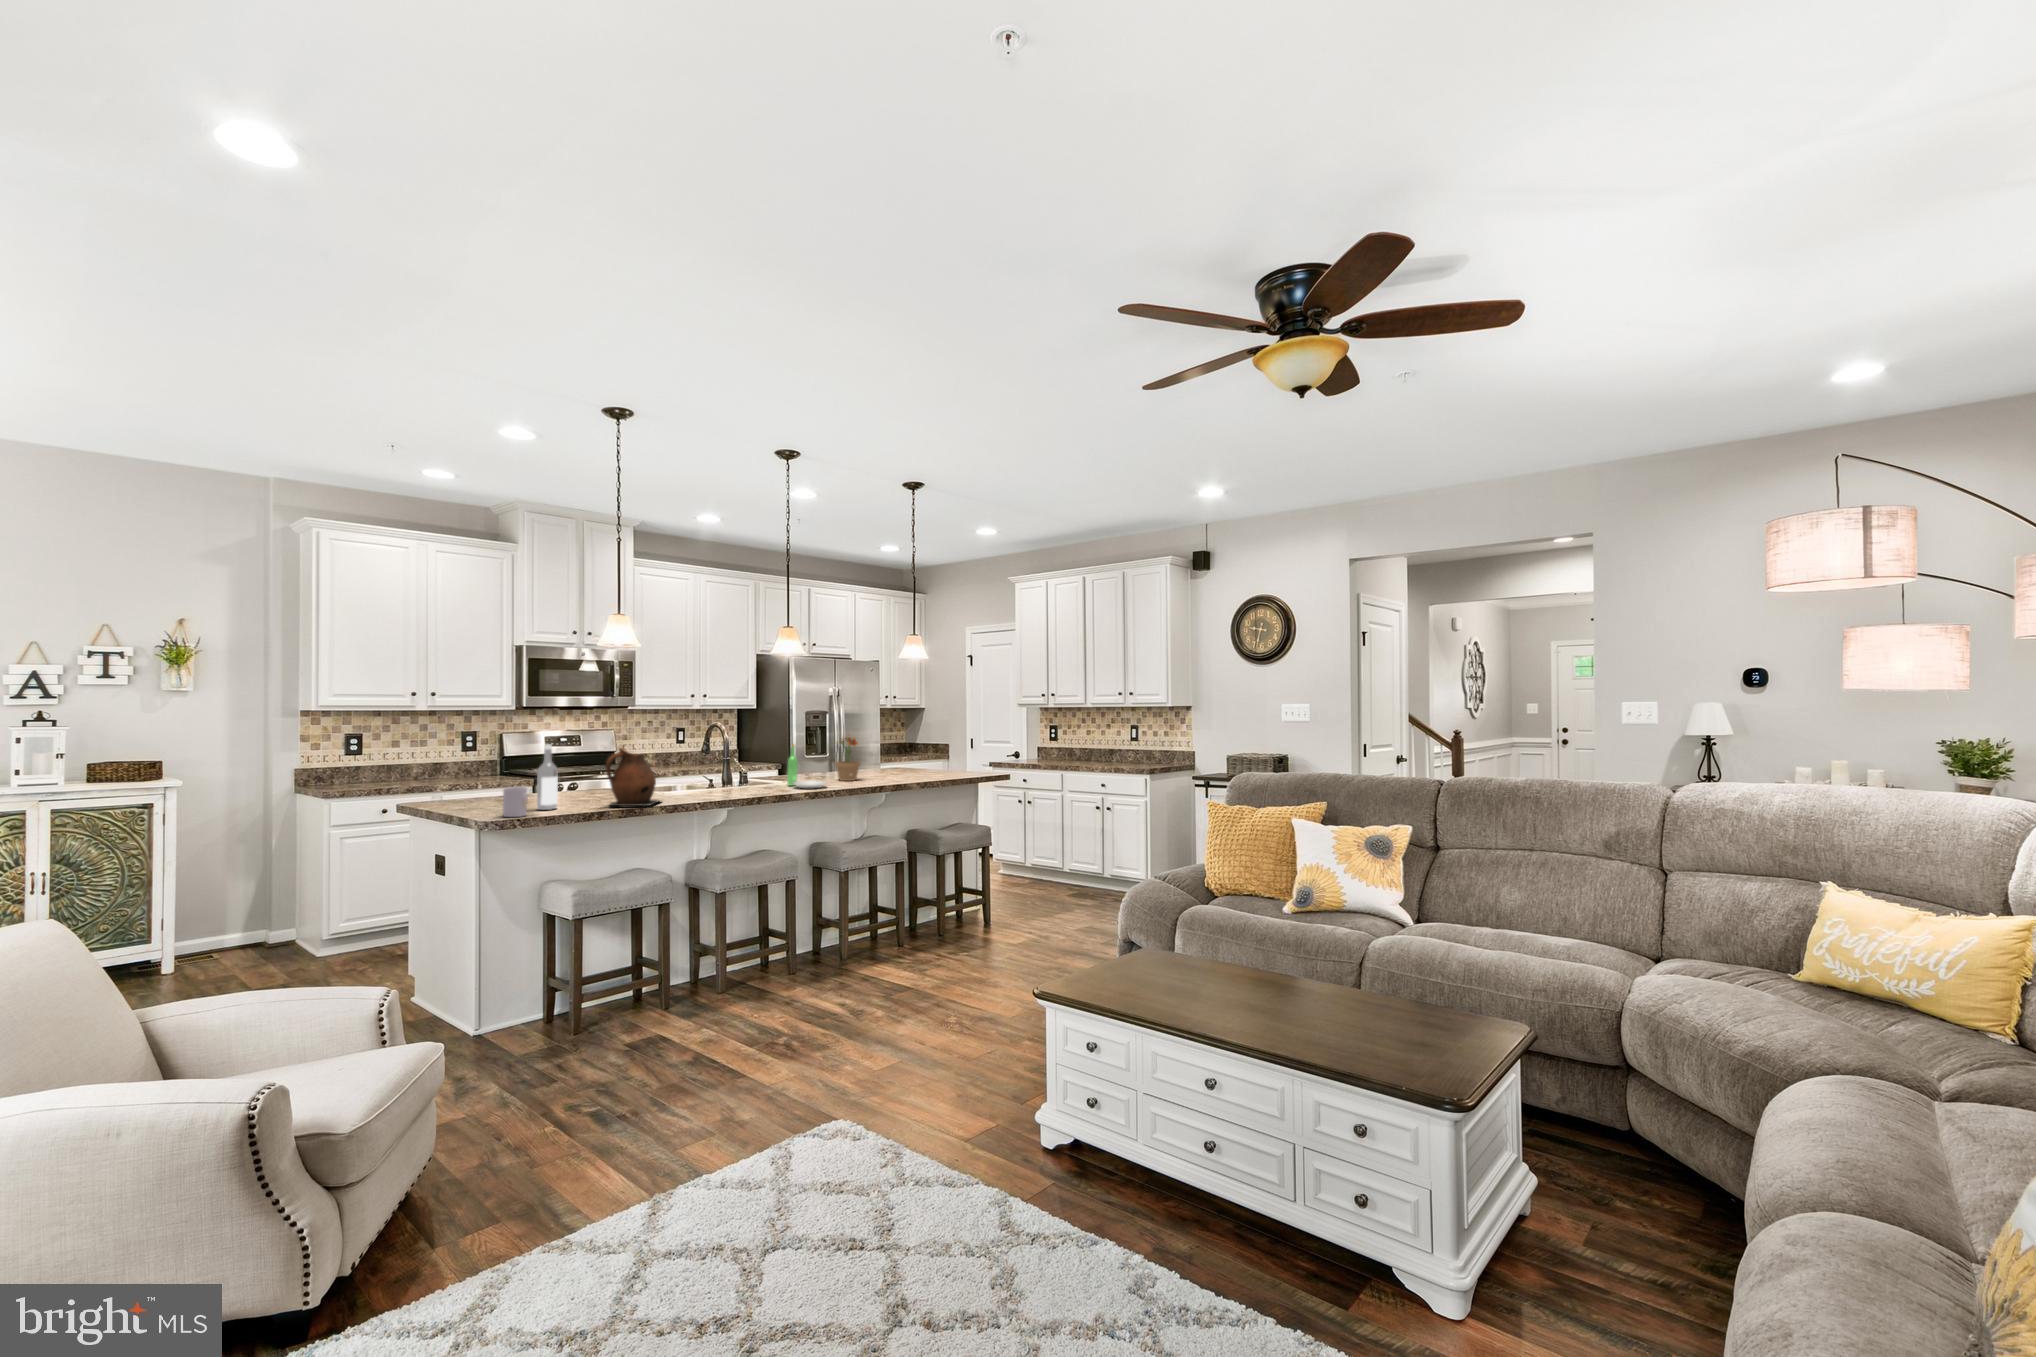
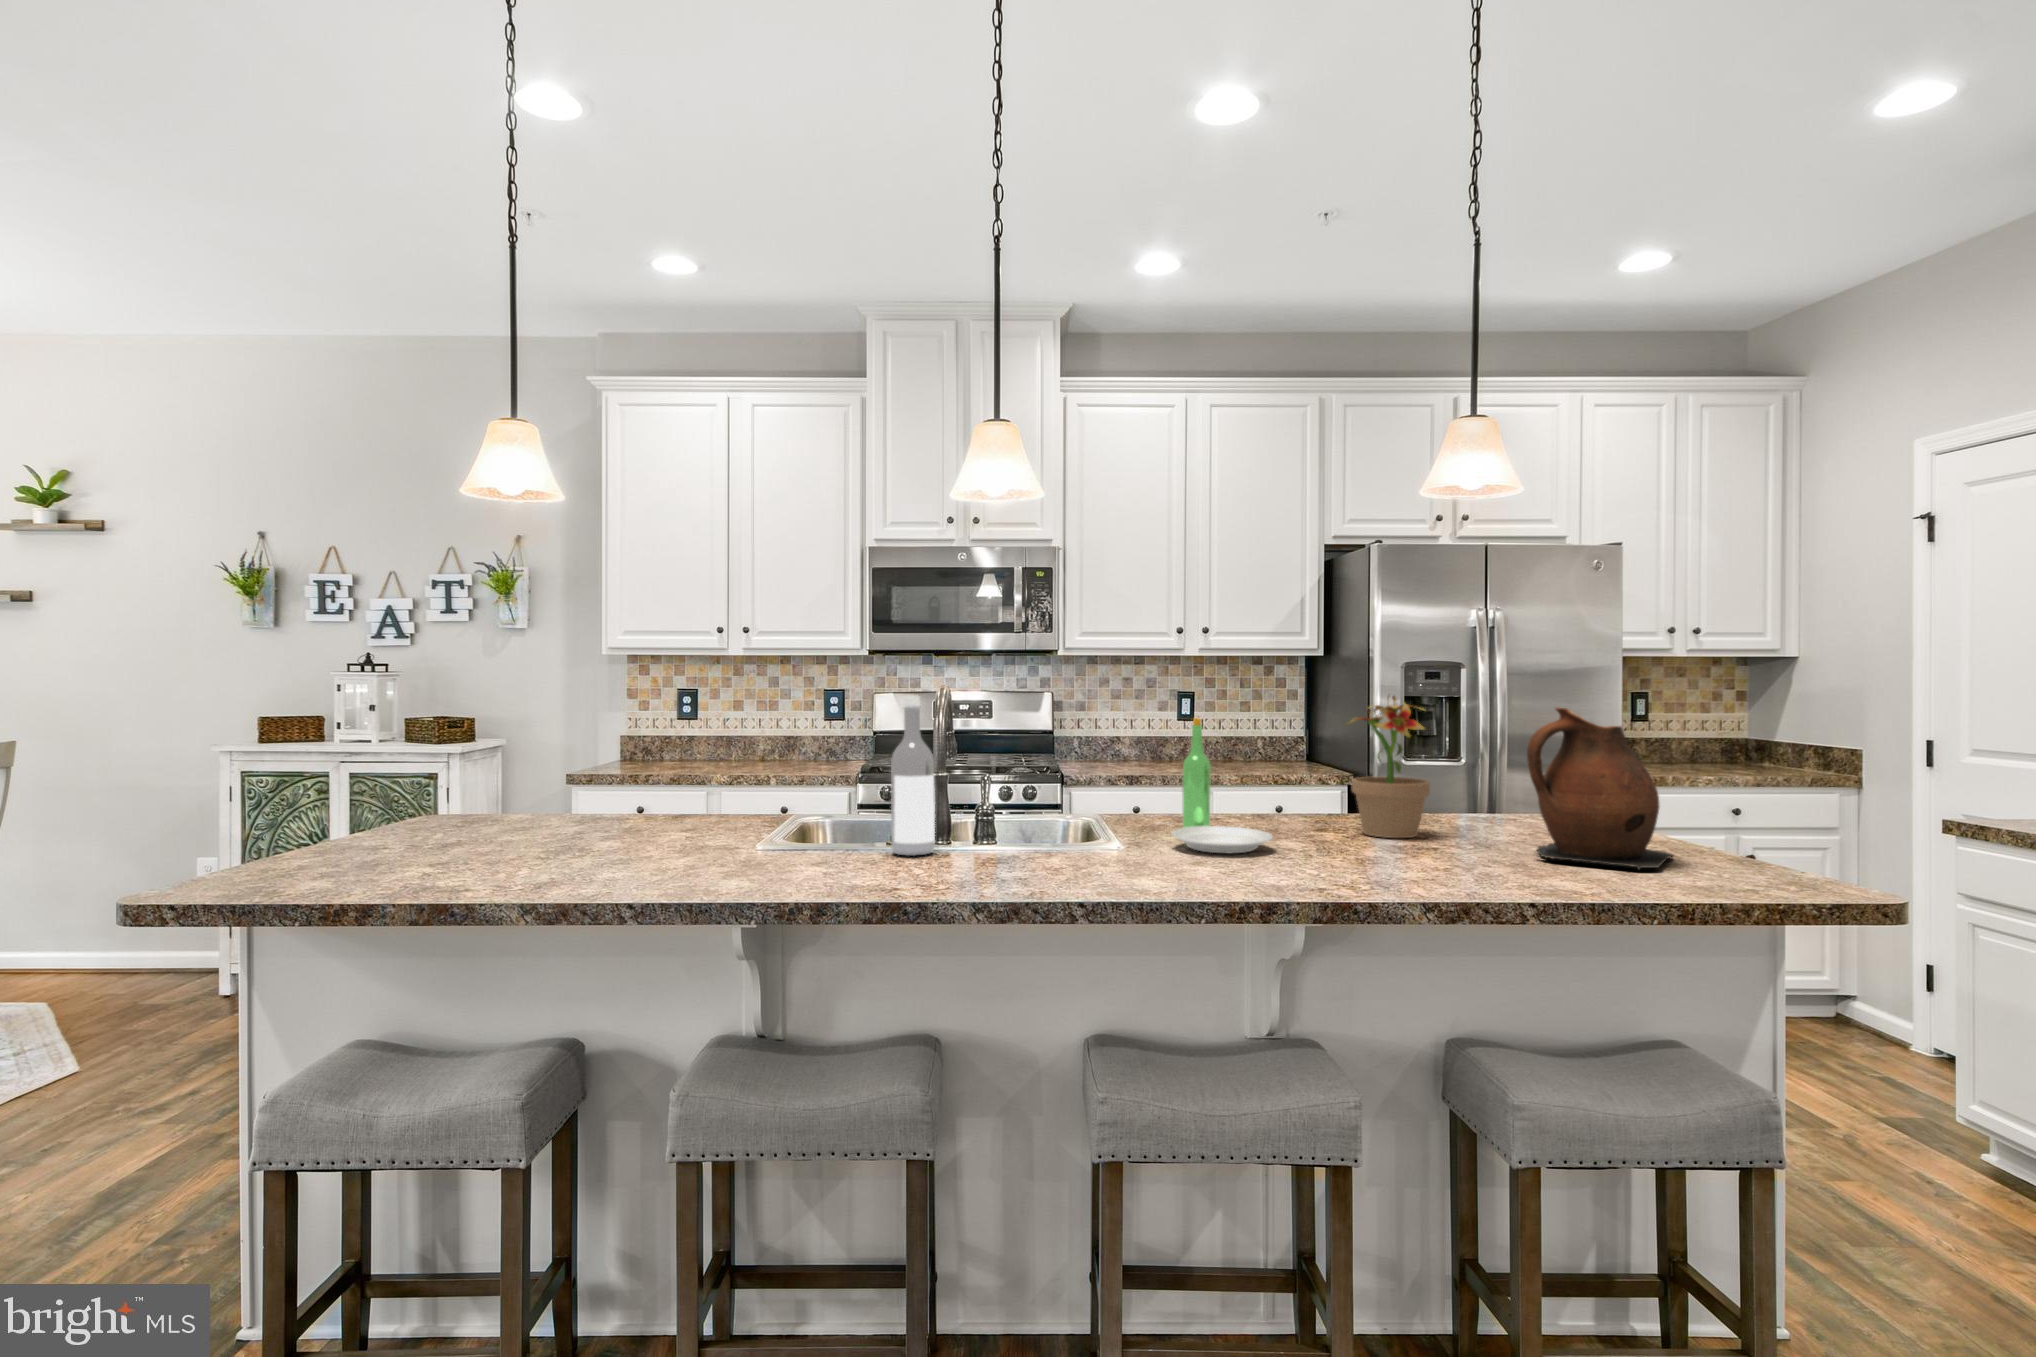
wine bottle: present [537,744,558,810] -> present [891,695,935,856]
ceramic pitcher: present [606,747,660,806] -> present [1527,707,1673,870]
mug: present [503,787,528,817] -> none [409,787,472,856]

